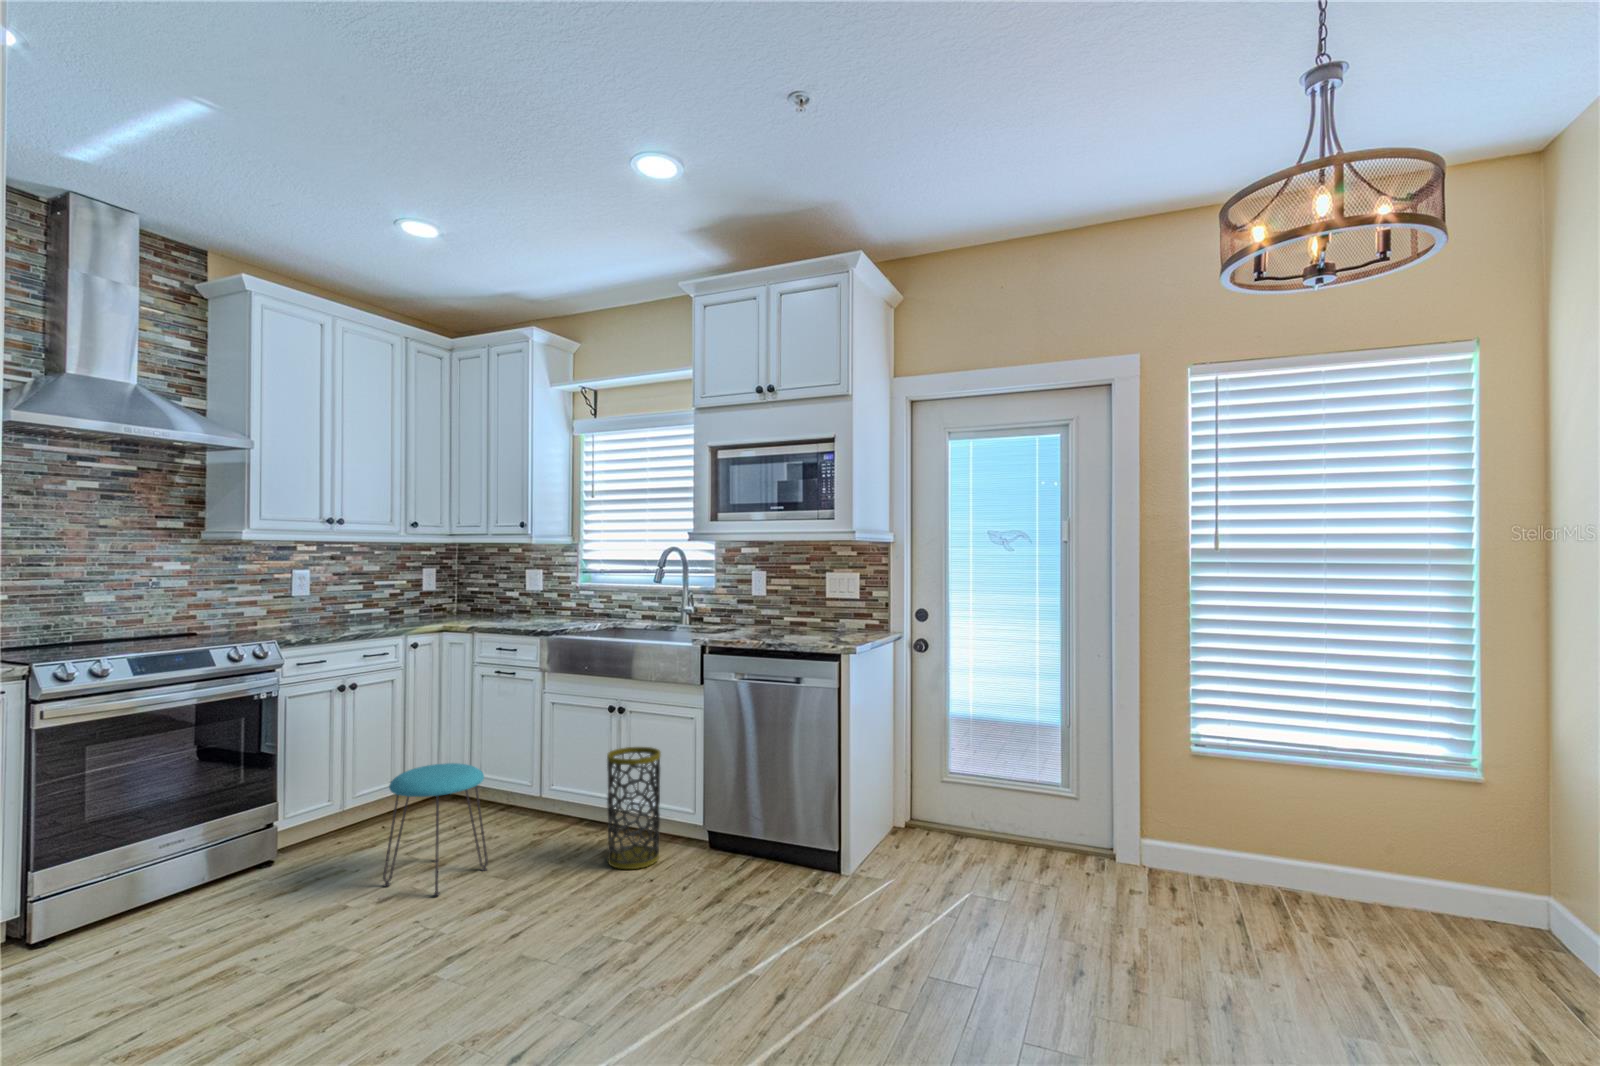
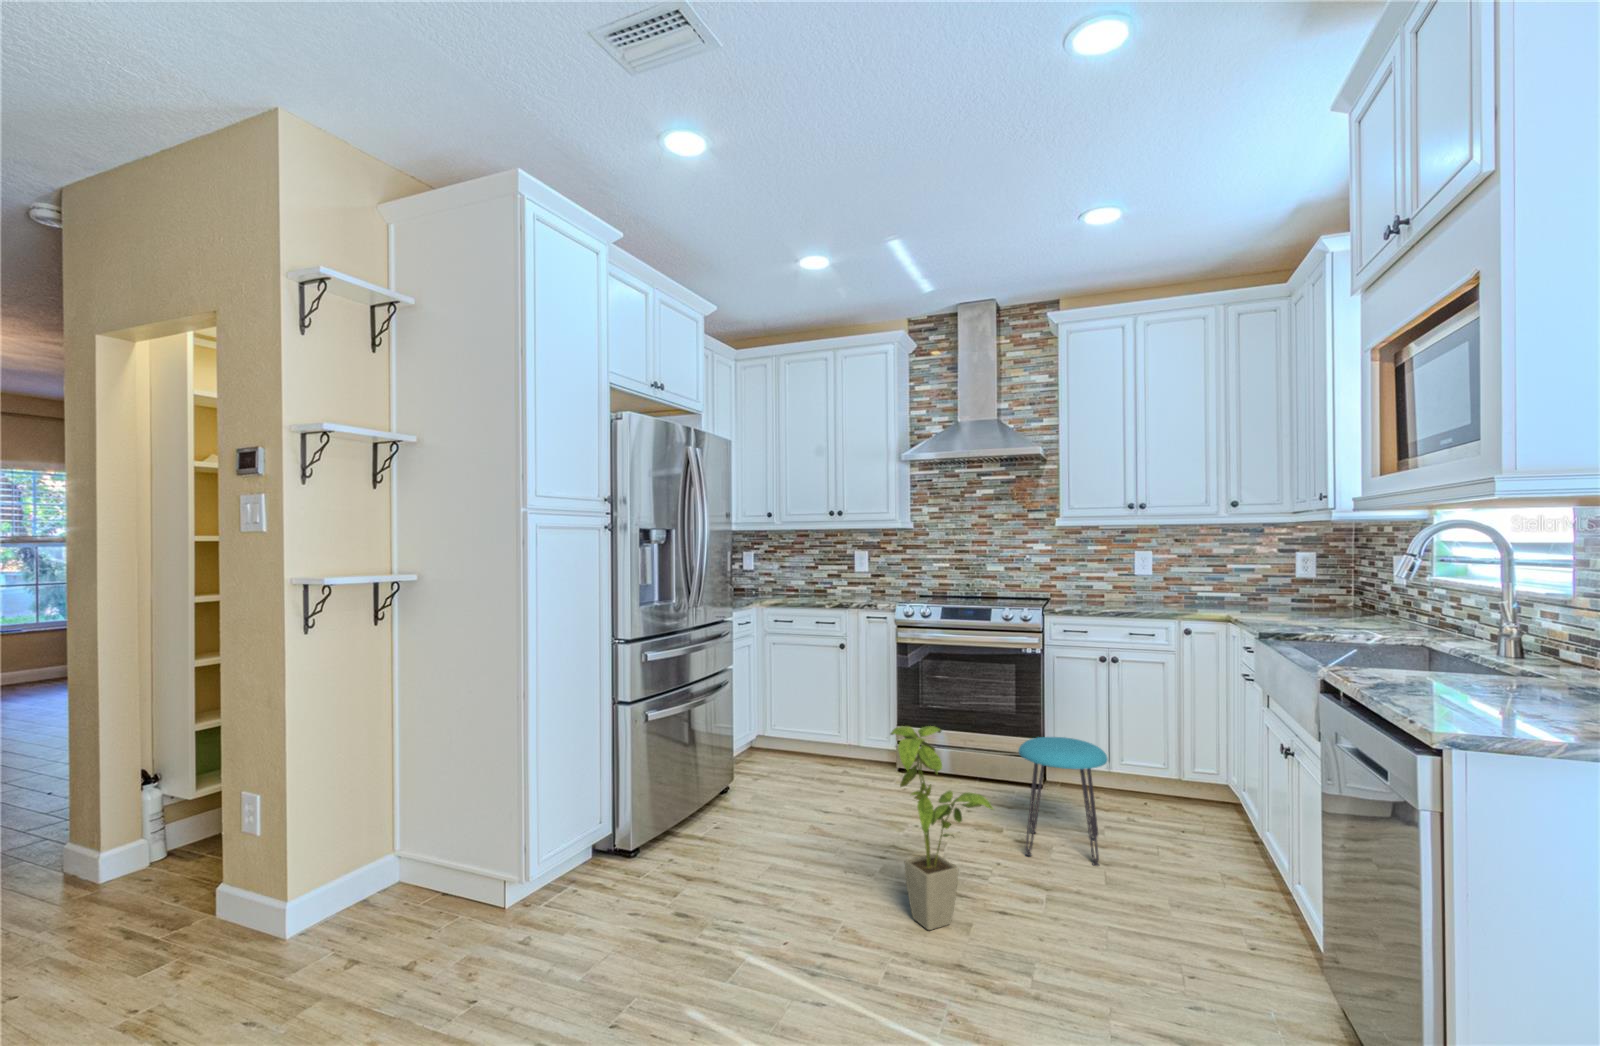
trash can: present [607,747,661,869] -> none [1160,789,1241,967]
house plant: none [482,756,592,972] -> present [891,726,993,930]

